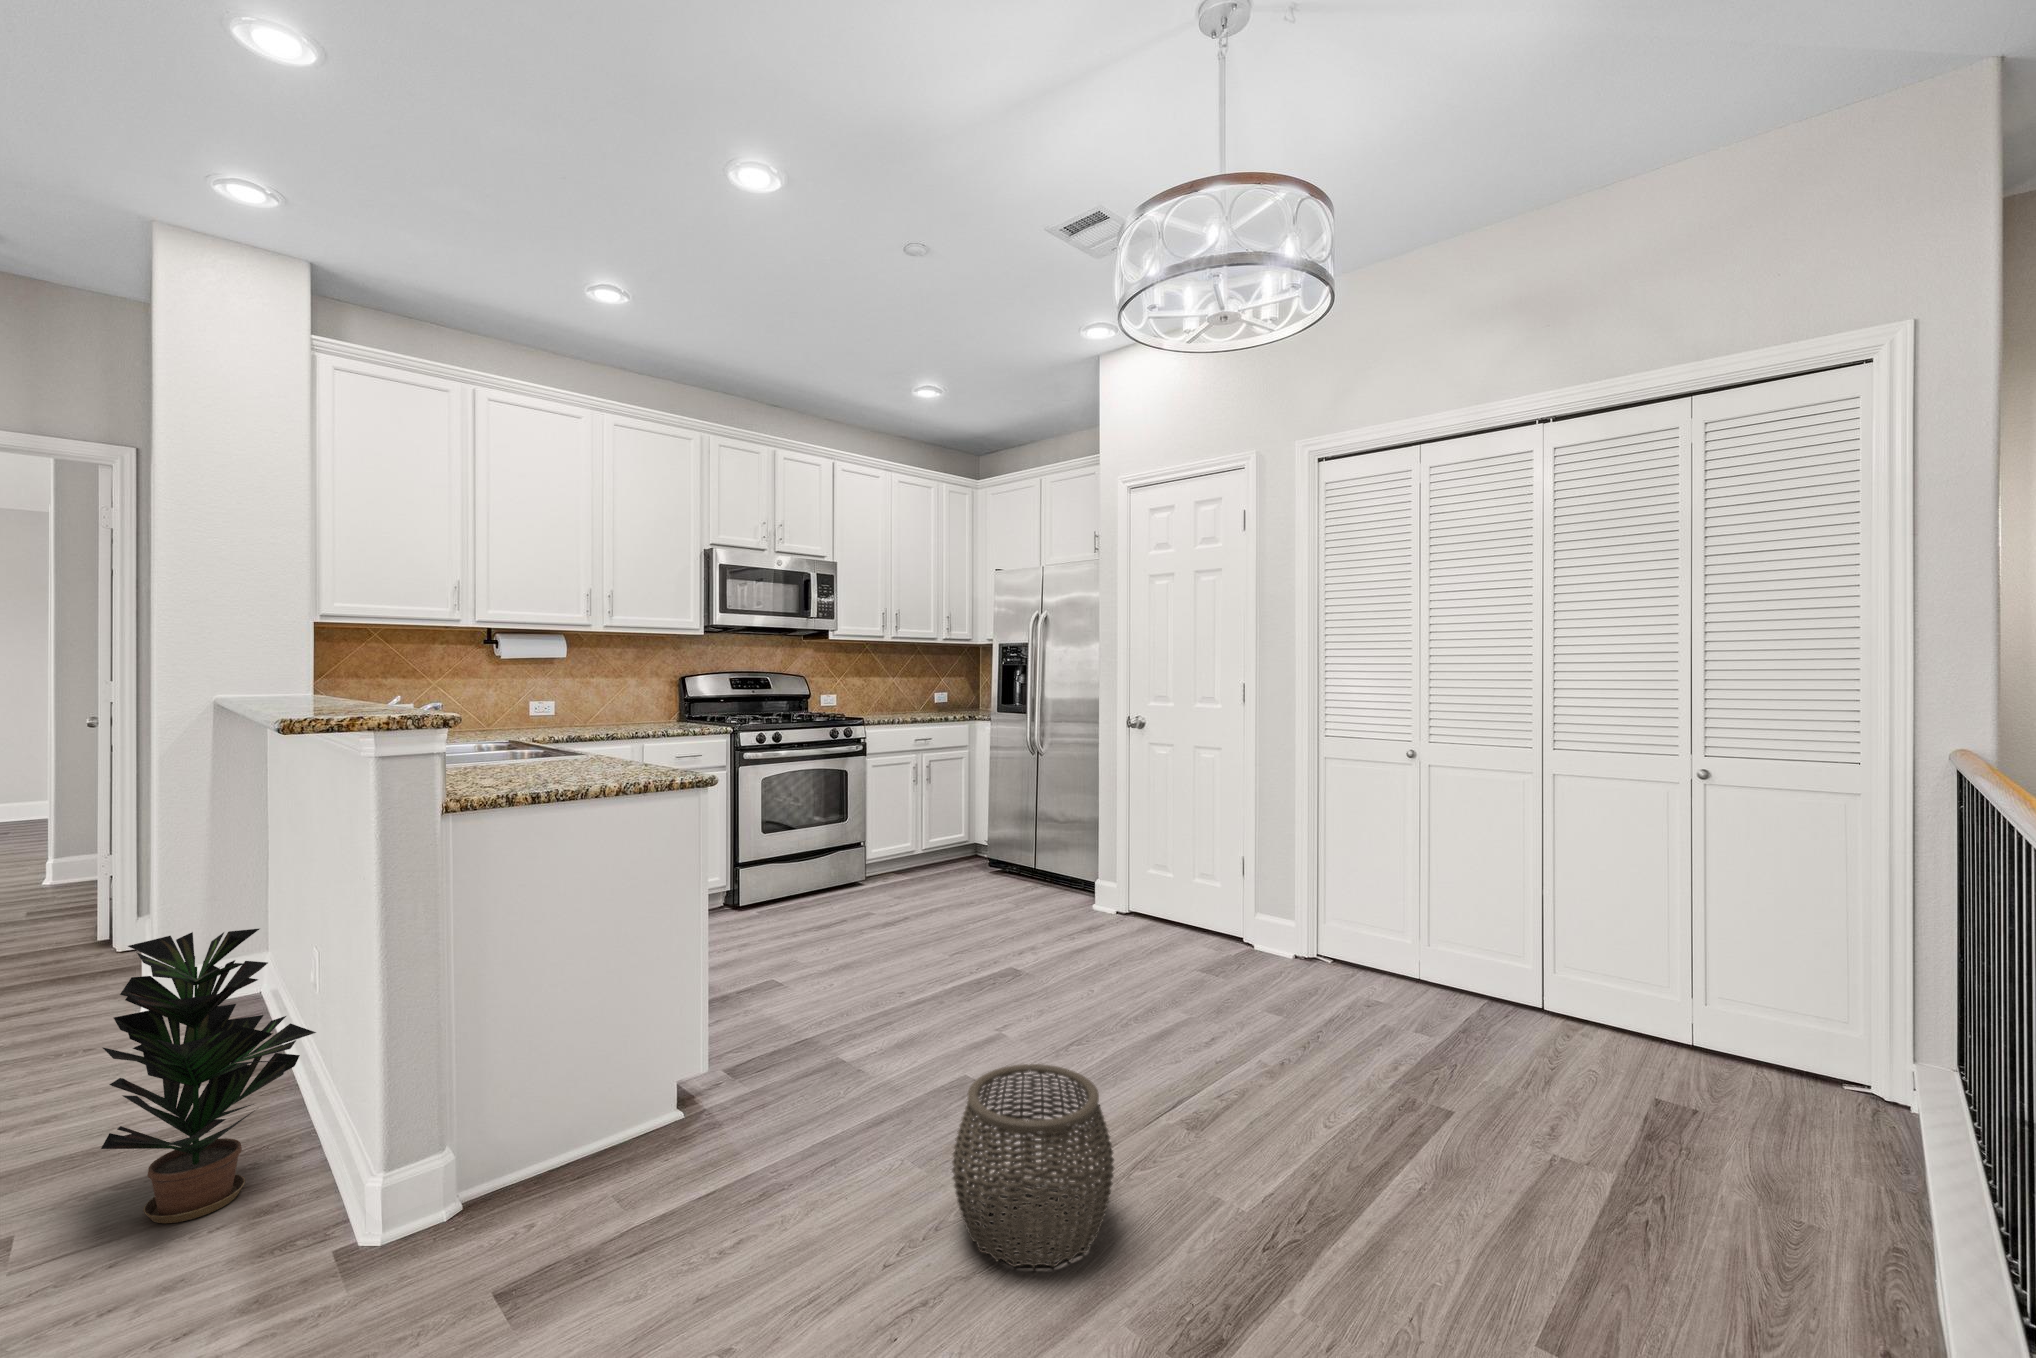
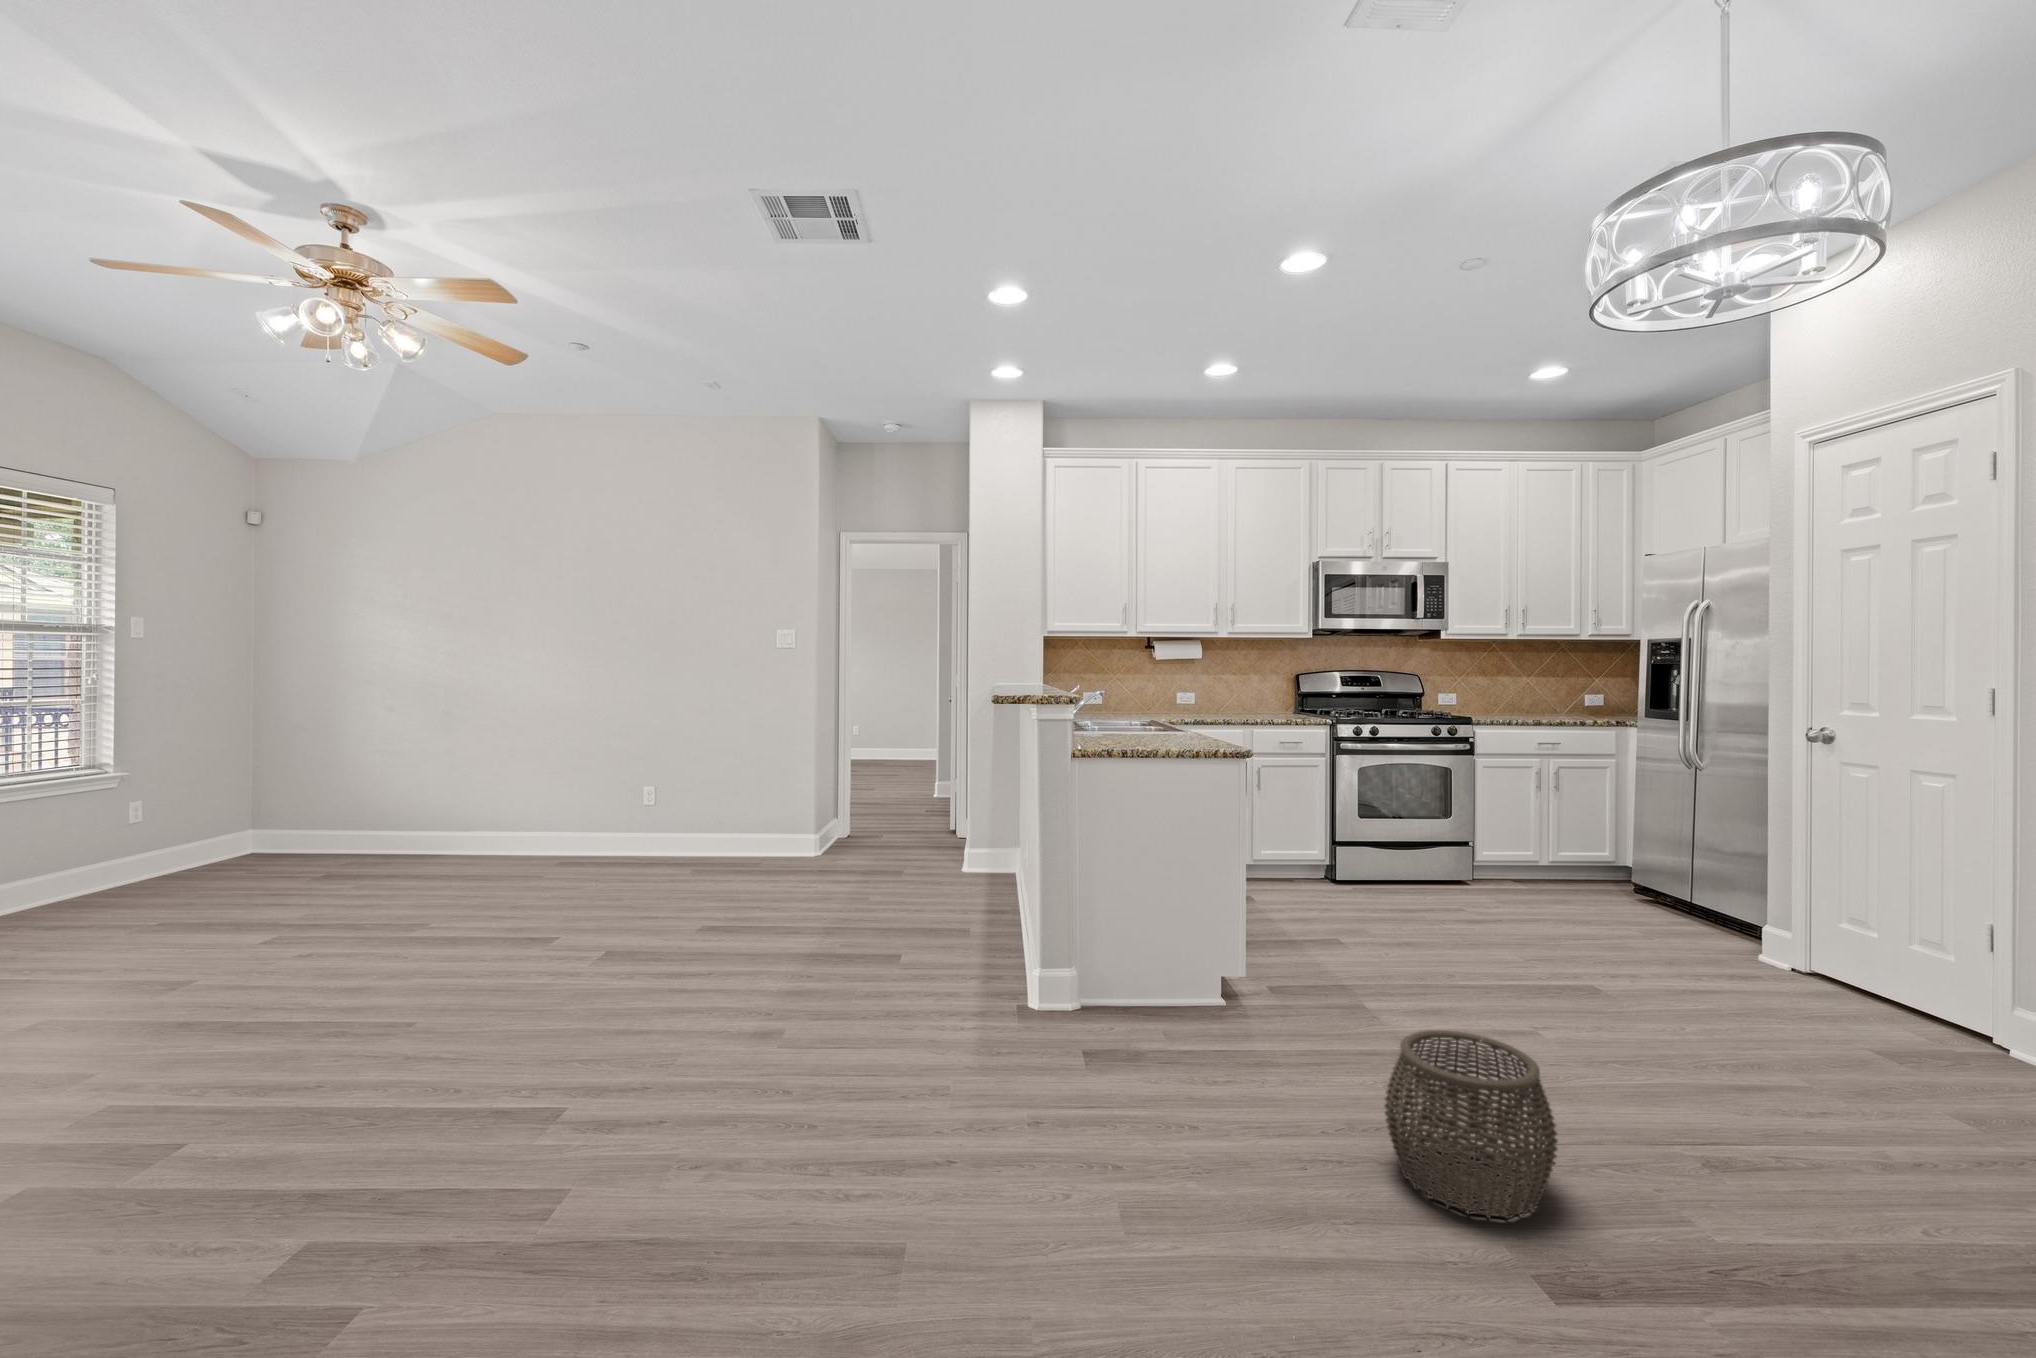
potted plant: present [101,929,316,1223] -> none [915,816,1009,977]

